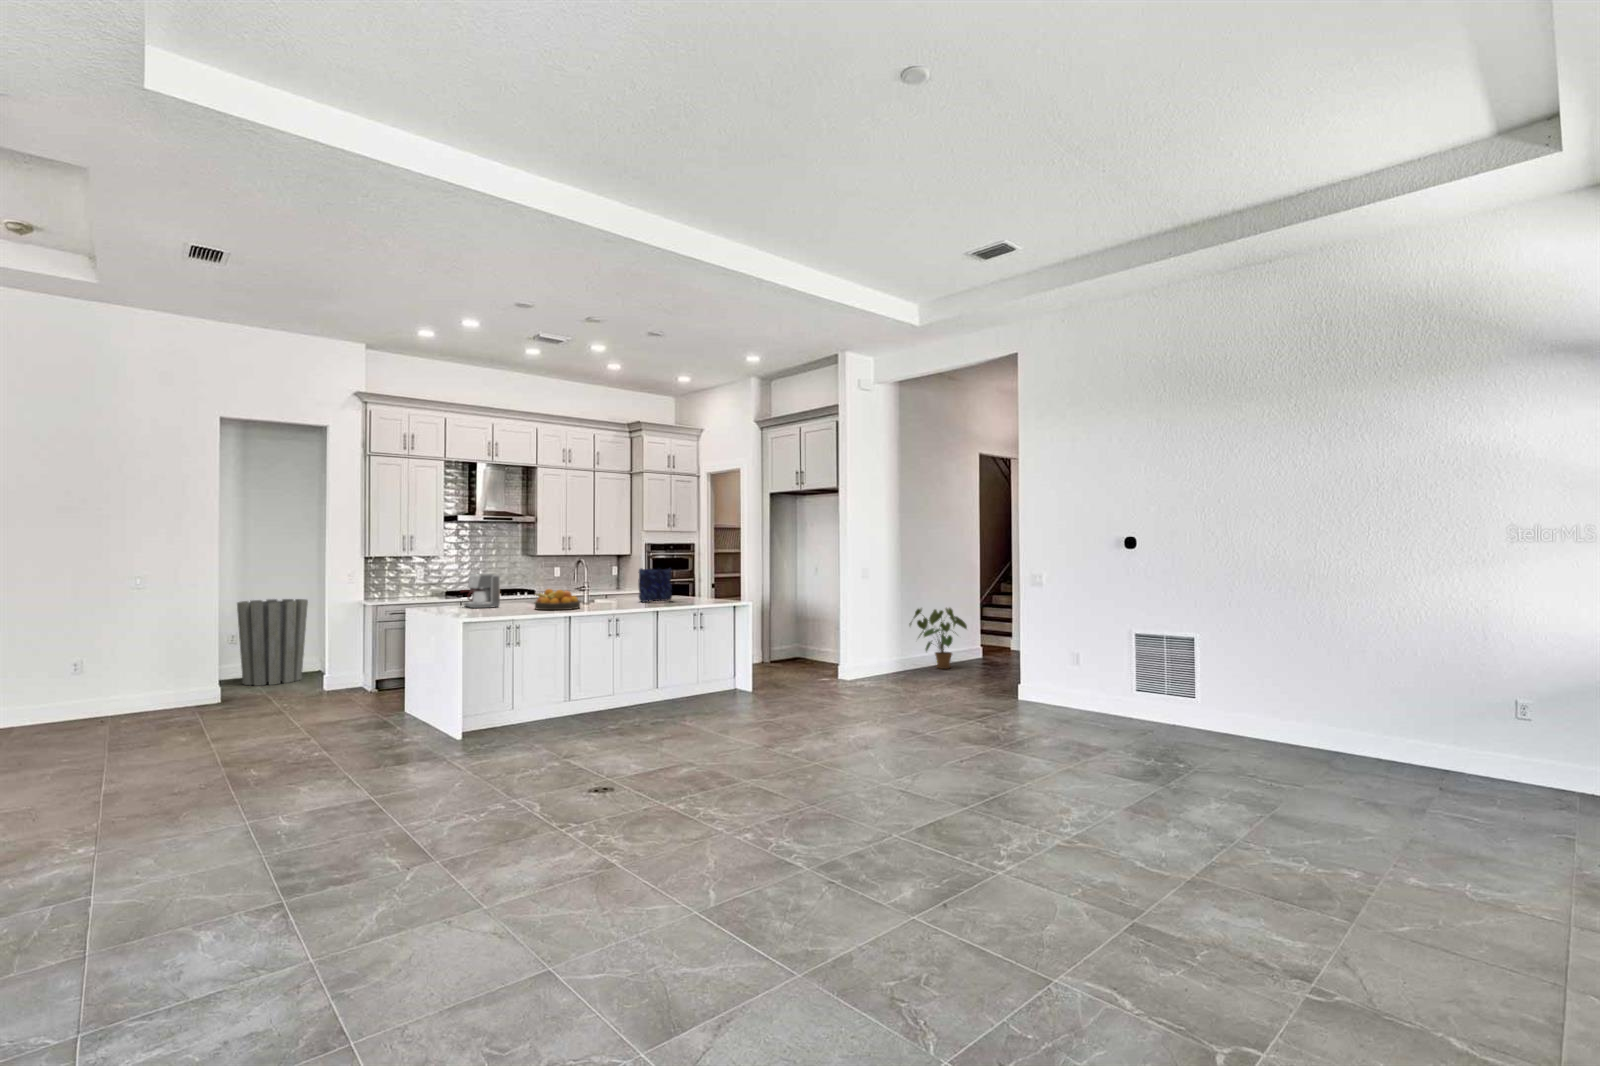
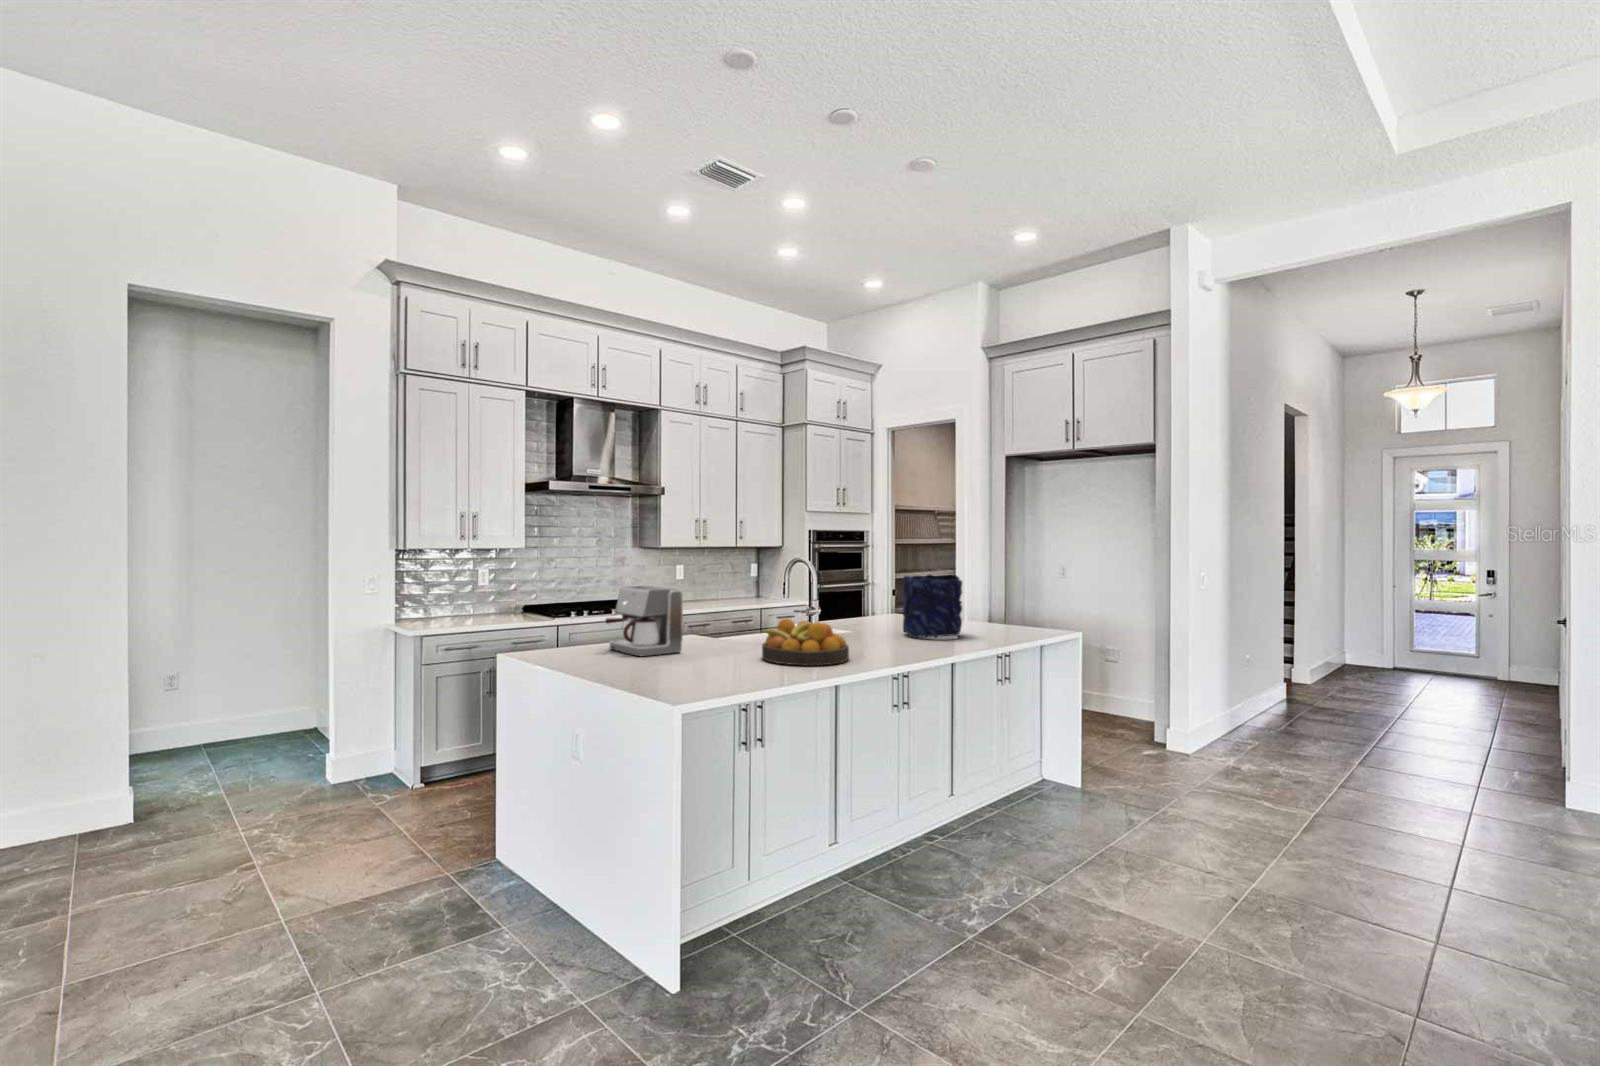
trash can: present [237,599,308,685] -> none [175,615,298,768]
house plant: present [910,608,967,669] -> none [1248,636,1355,736]

